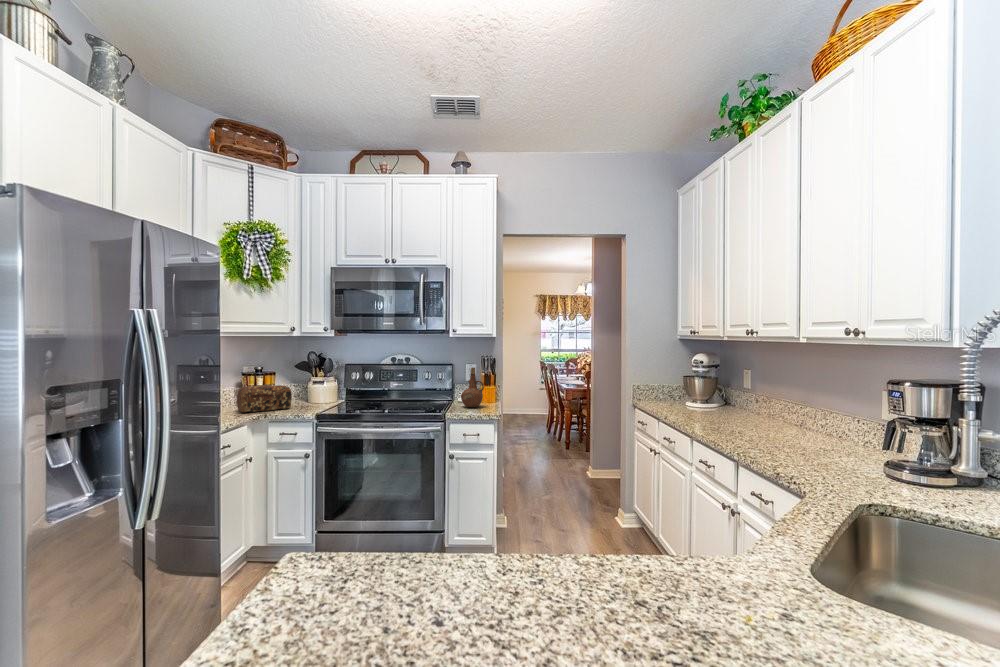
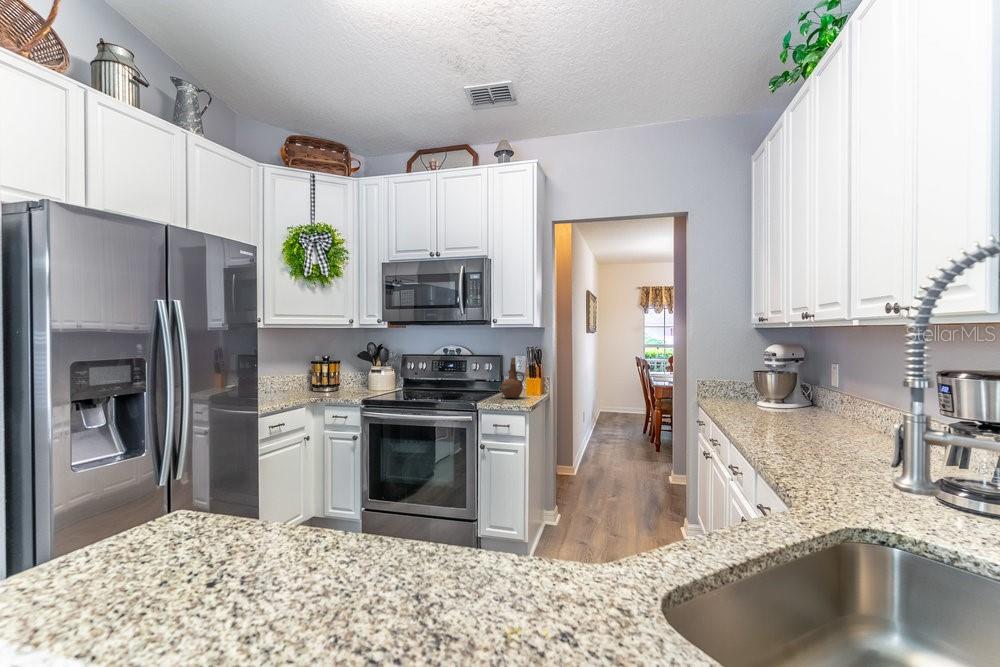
bread loaf: present [237,385,292,413] -> none [304,371,349,395]

